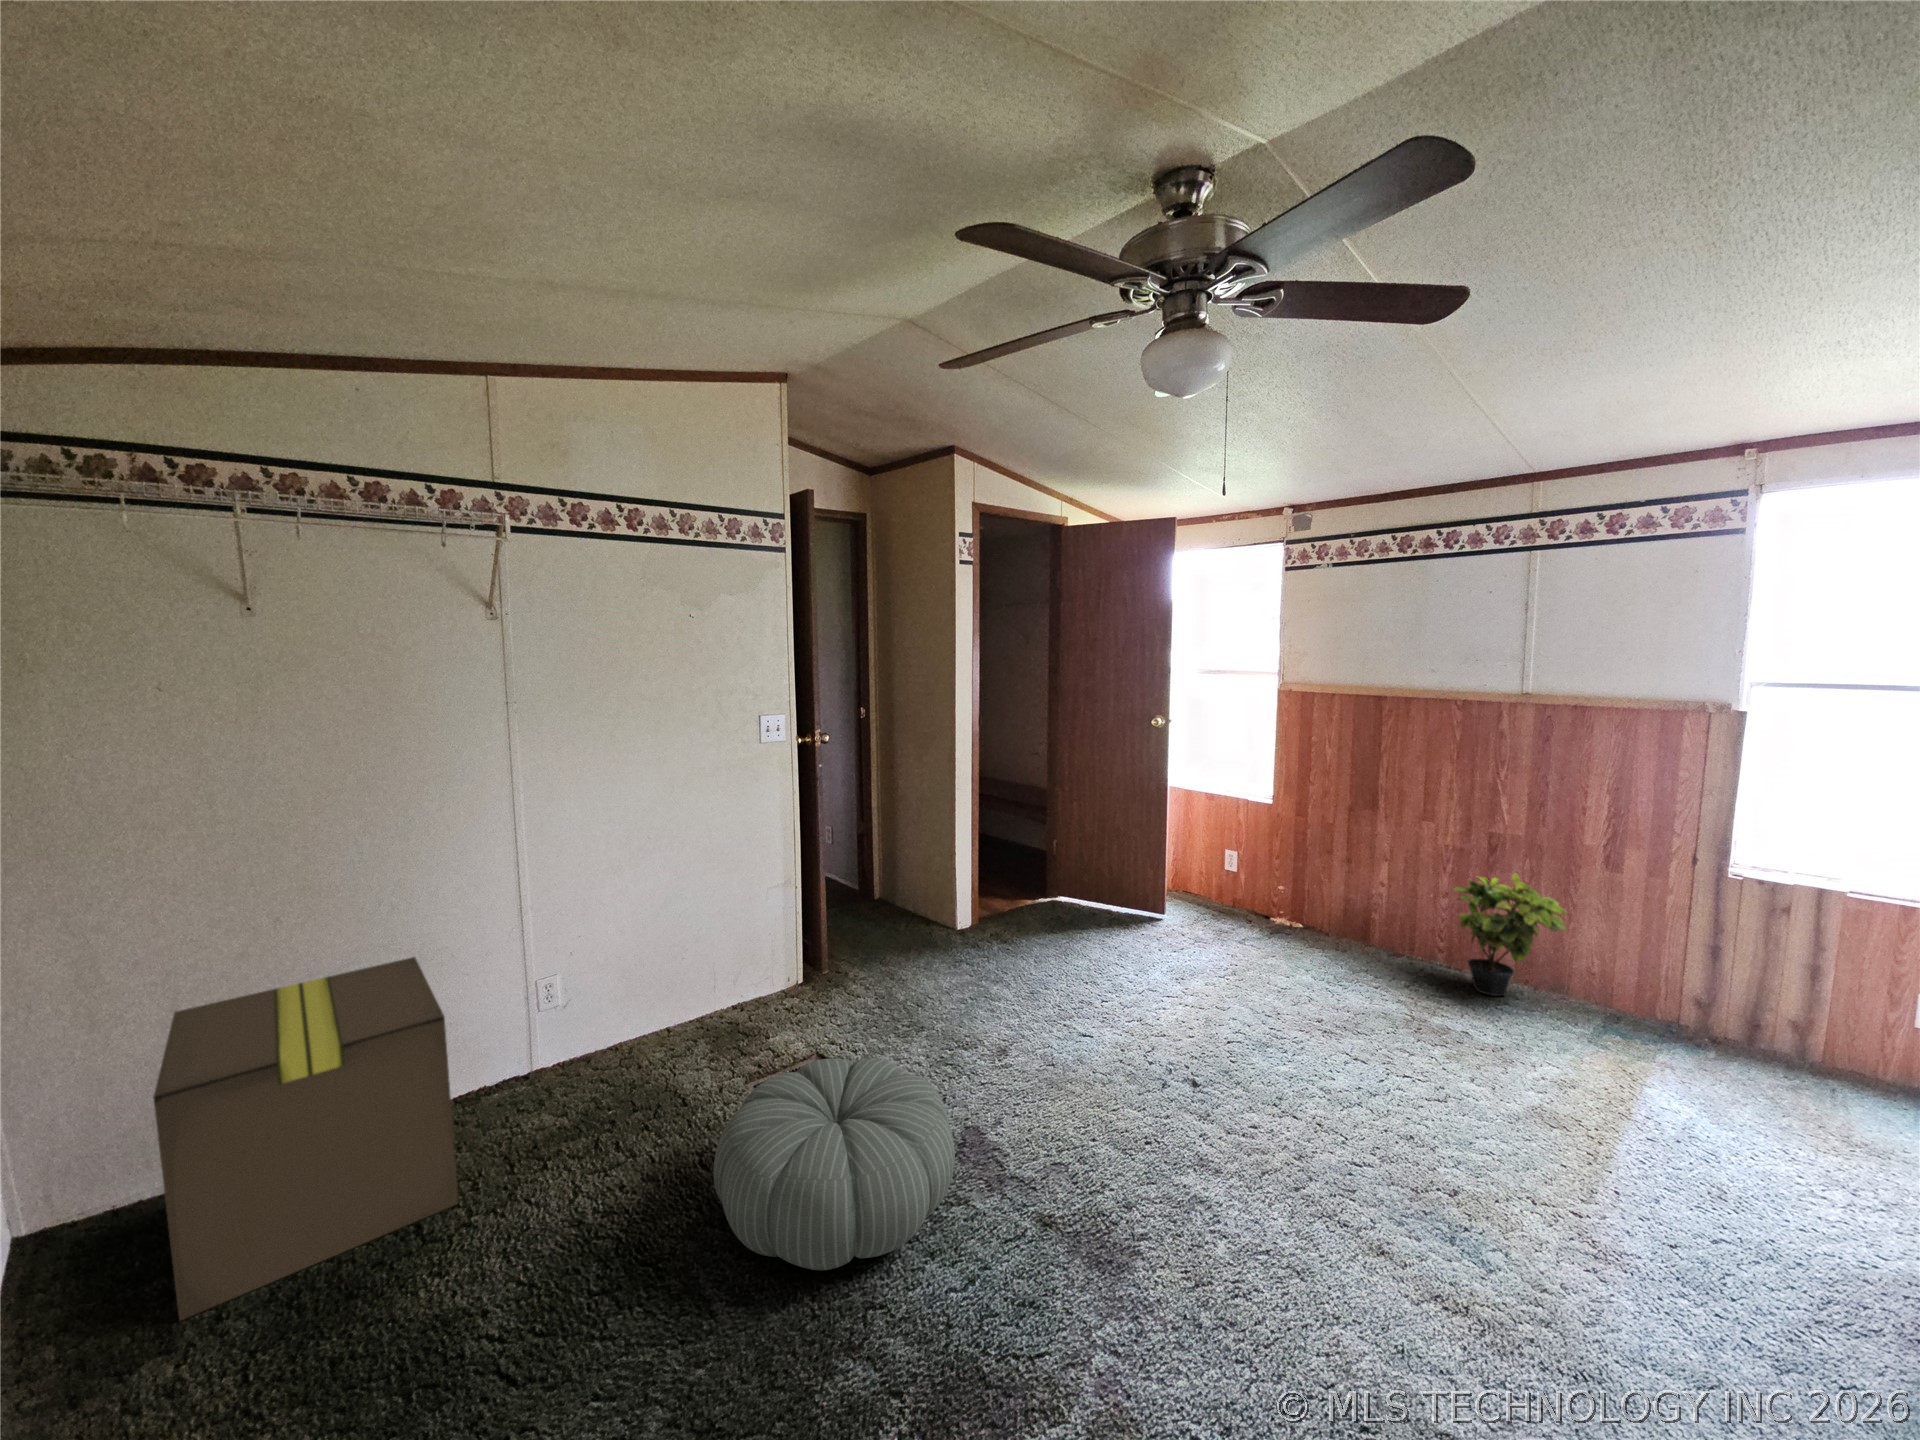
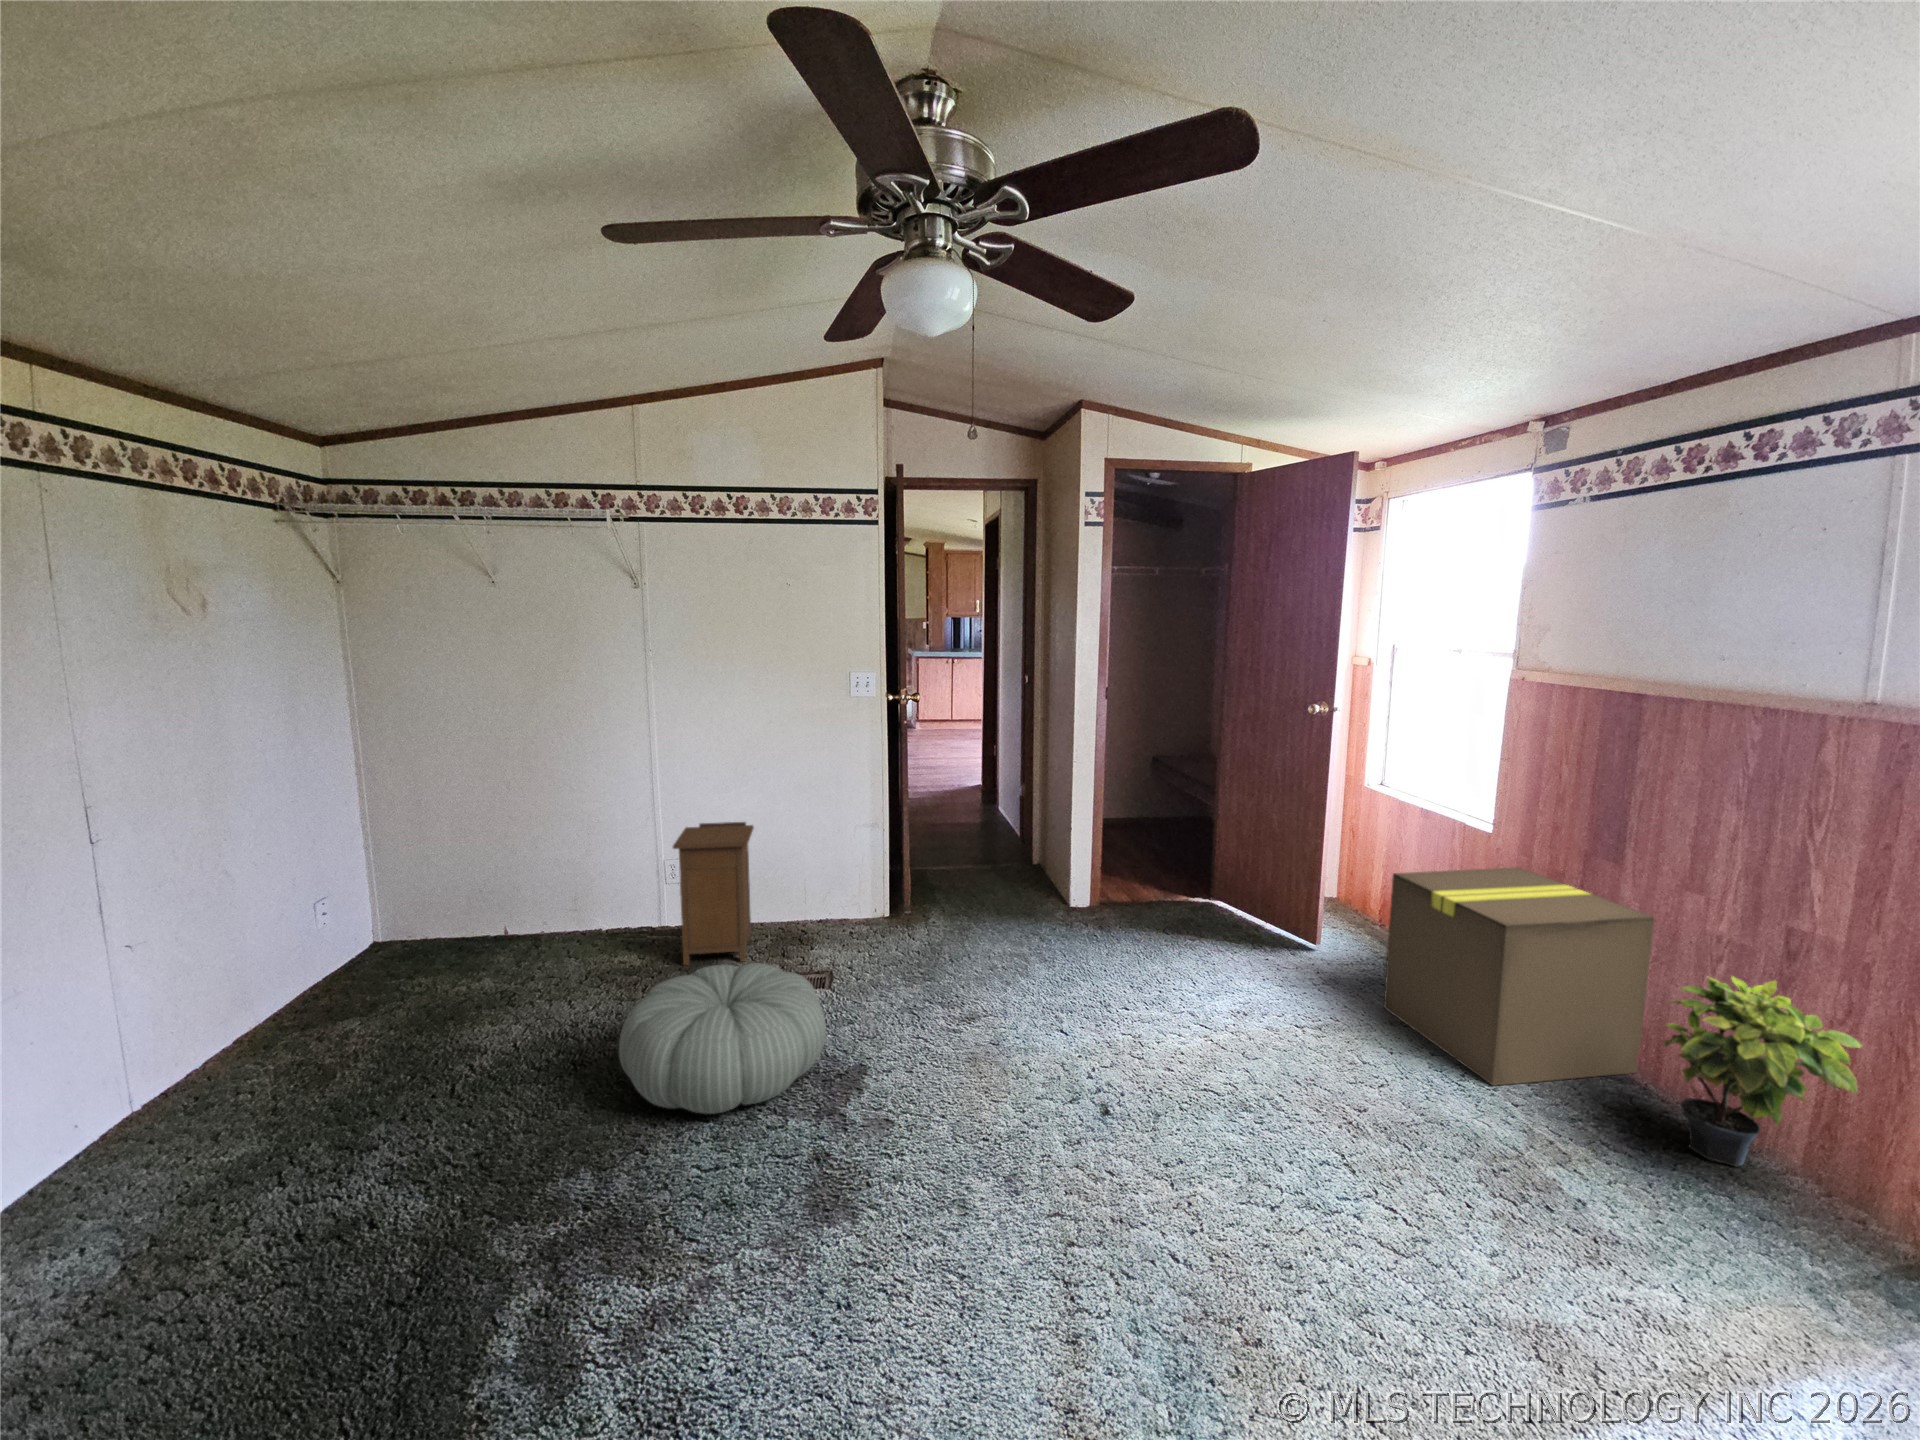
nightstand: none [584,903,701,1099] -> present [673,822,754,965]
cardboard box: present [153,957,459,1320] -> present [1384,867,1654,1086]

